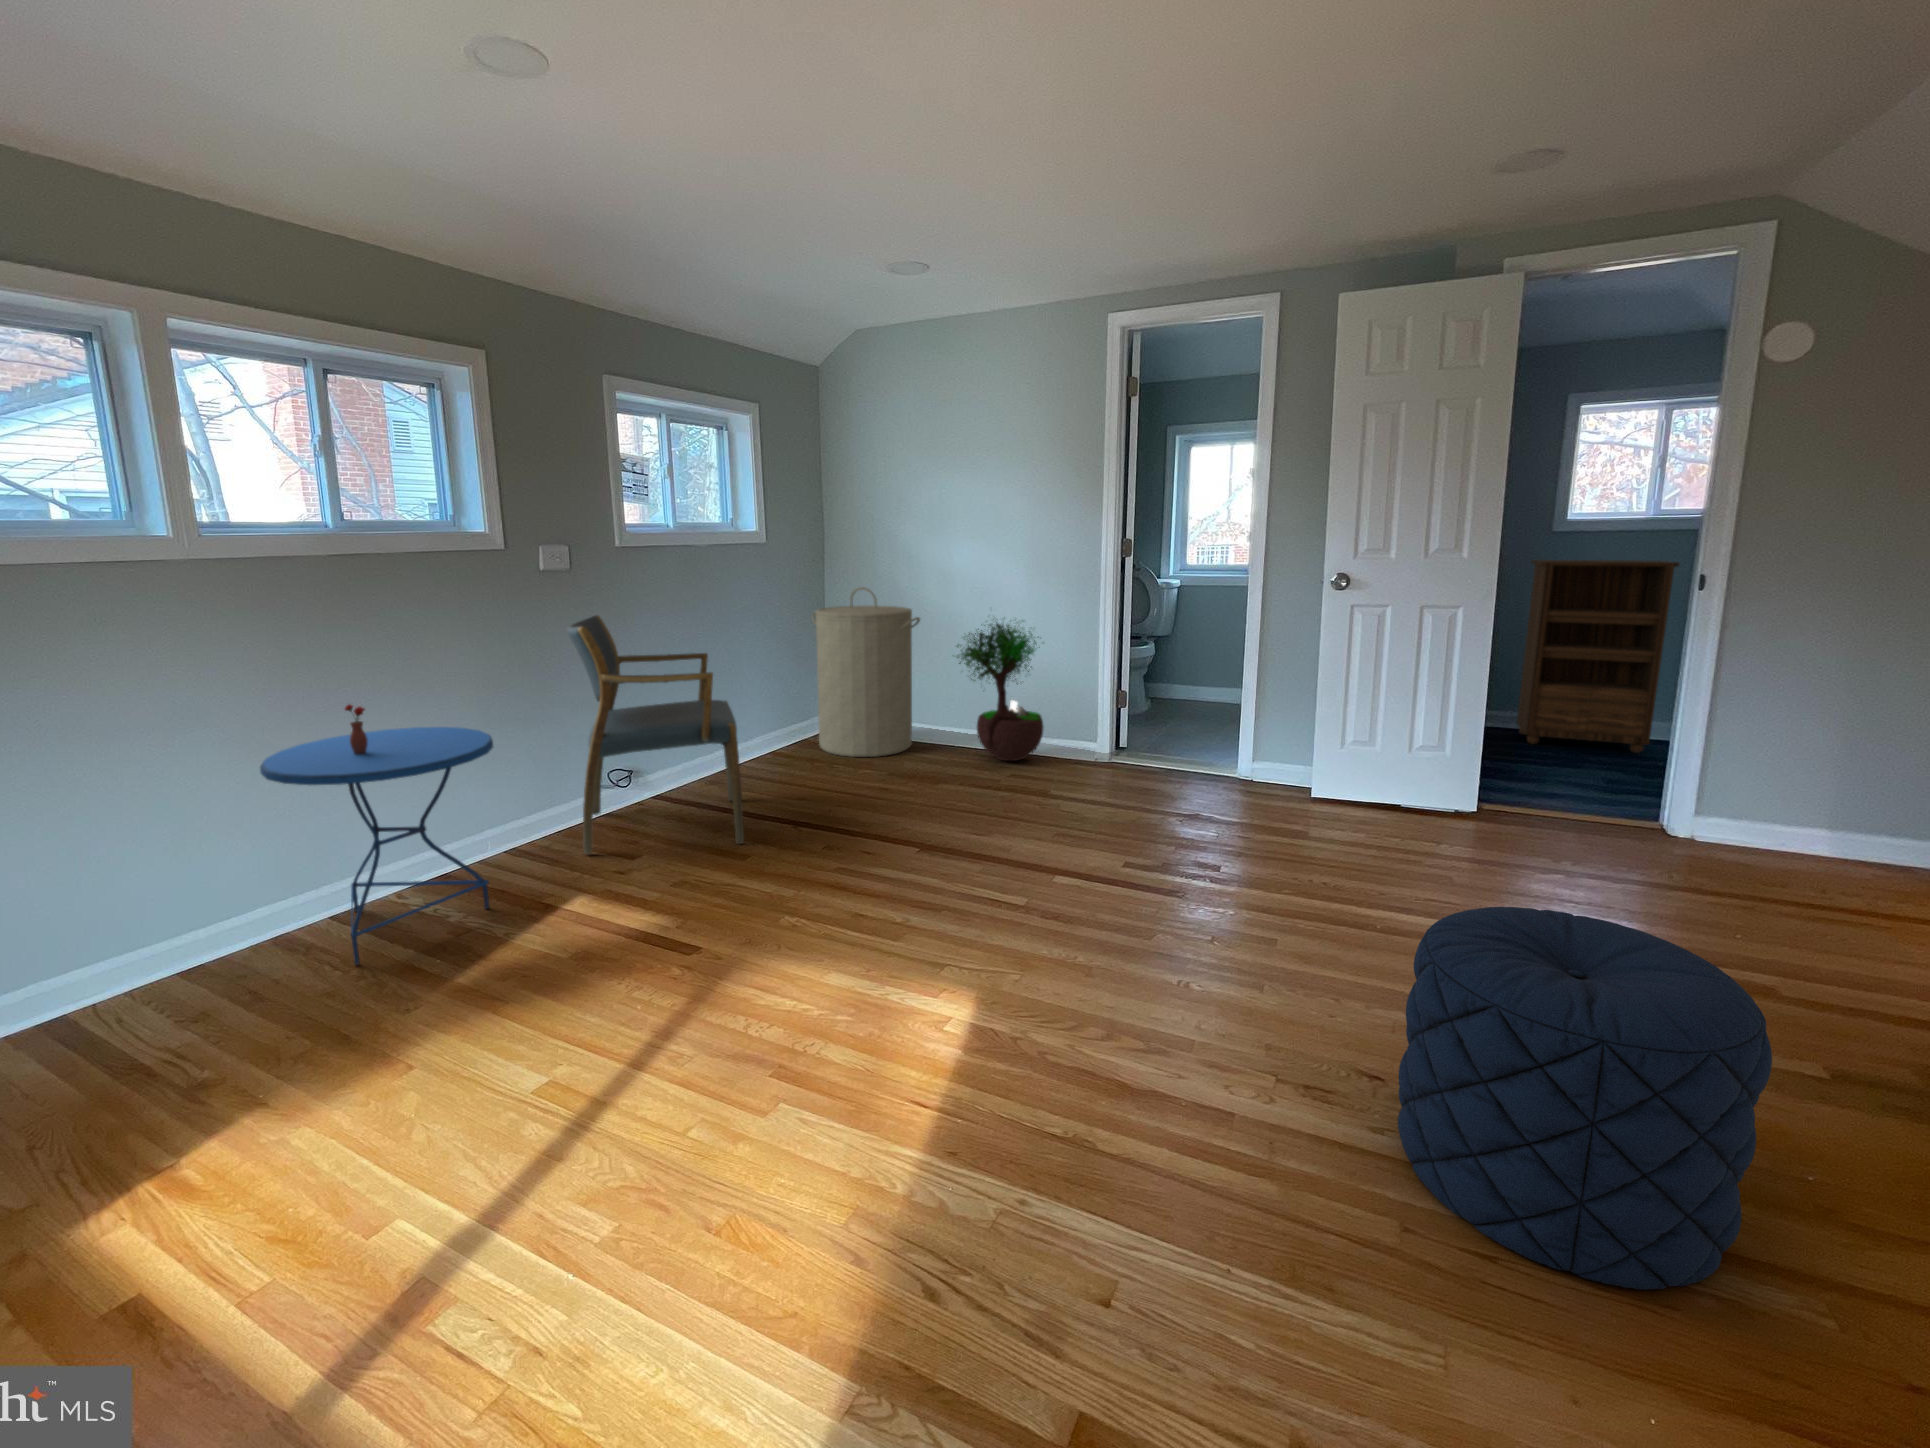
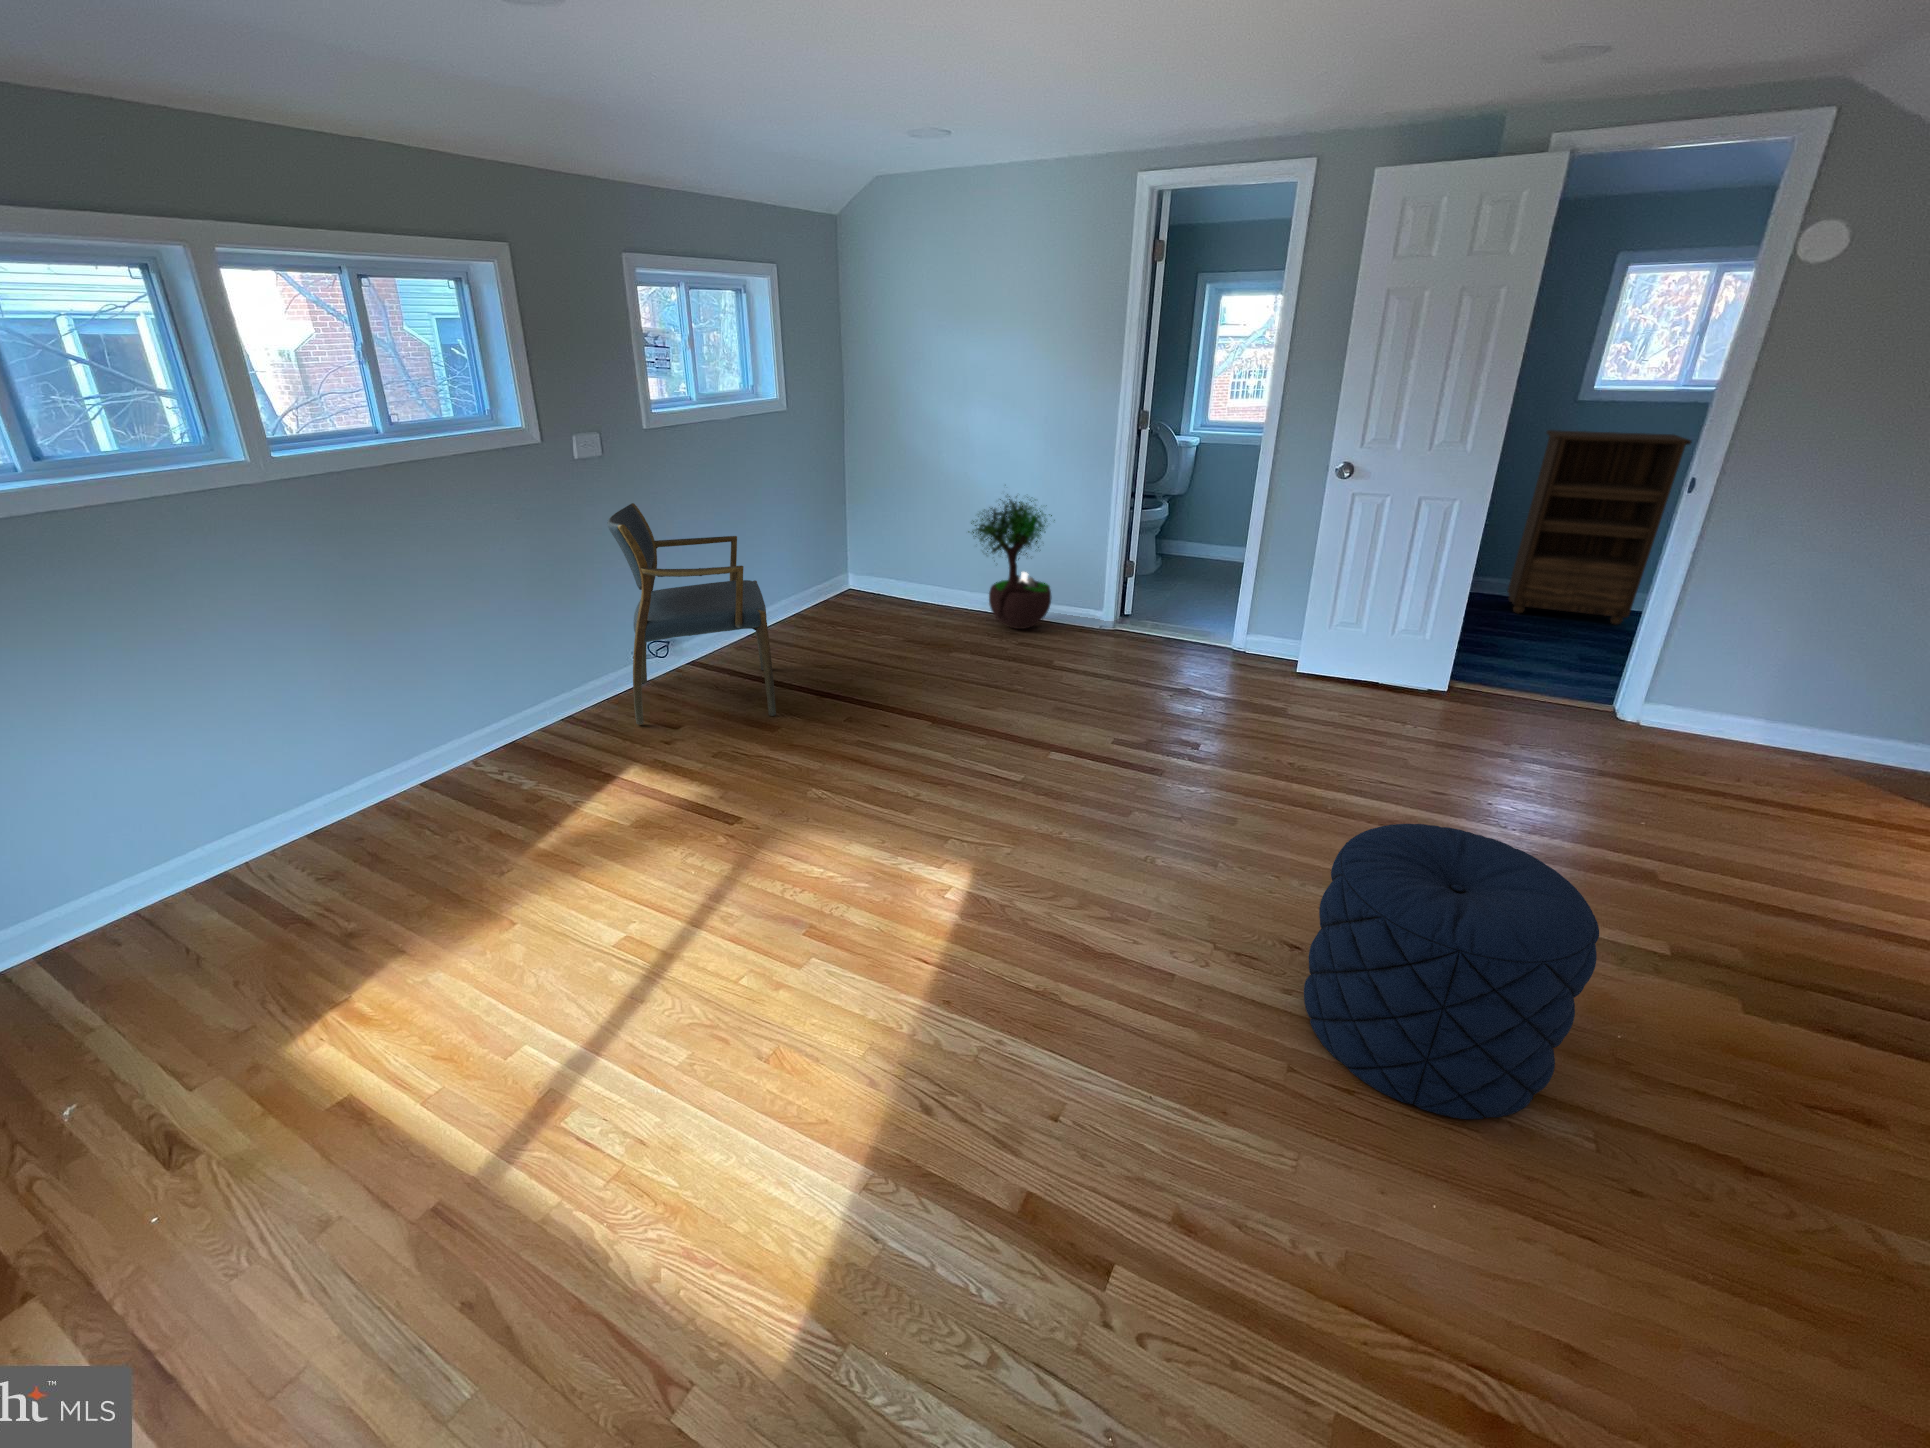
laundry hamper: present [812,587,920,757] -> none [834,459,938,623]
side table: present [260,704,493,965] -> none [356,611,561,830]

